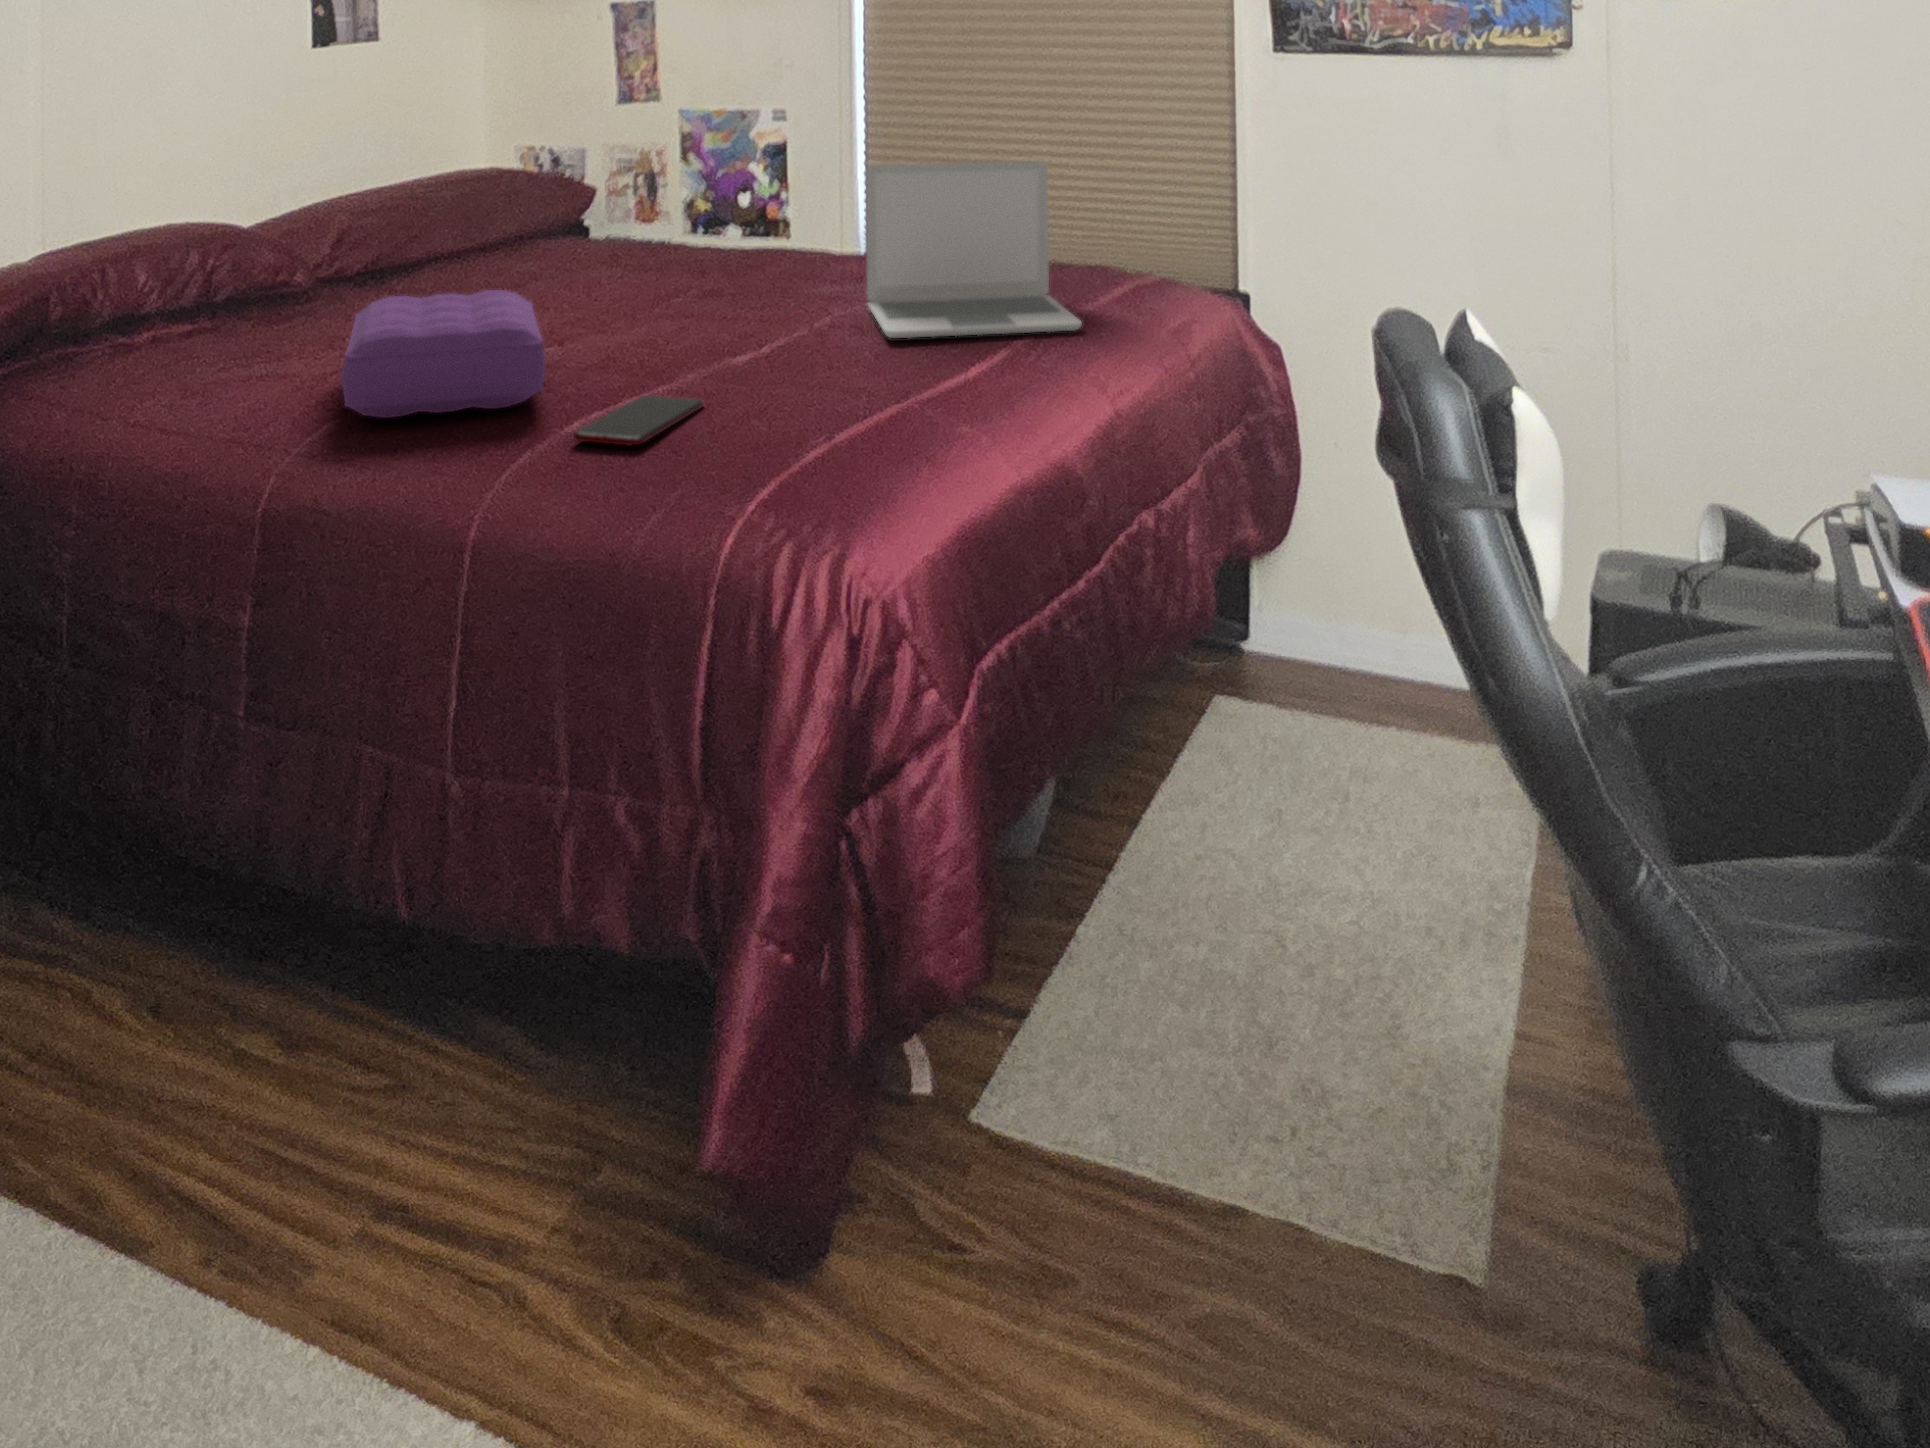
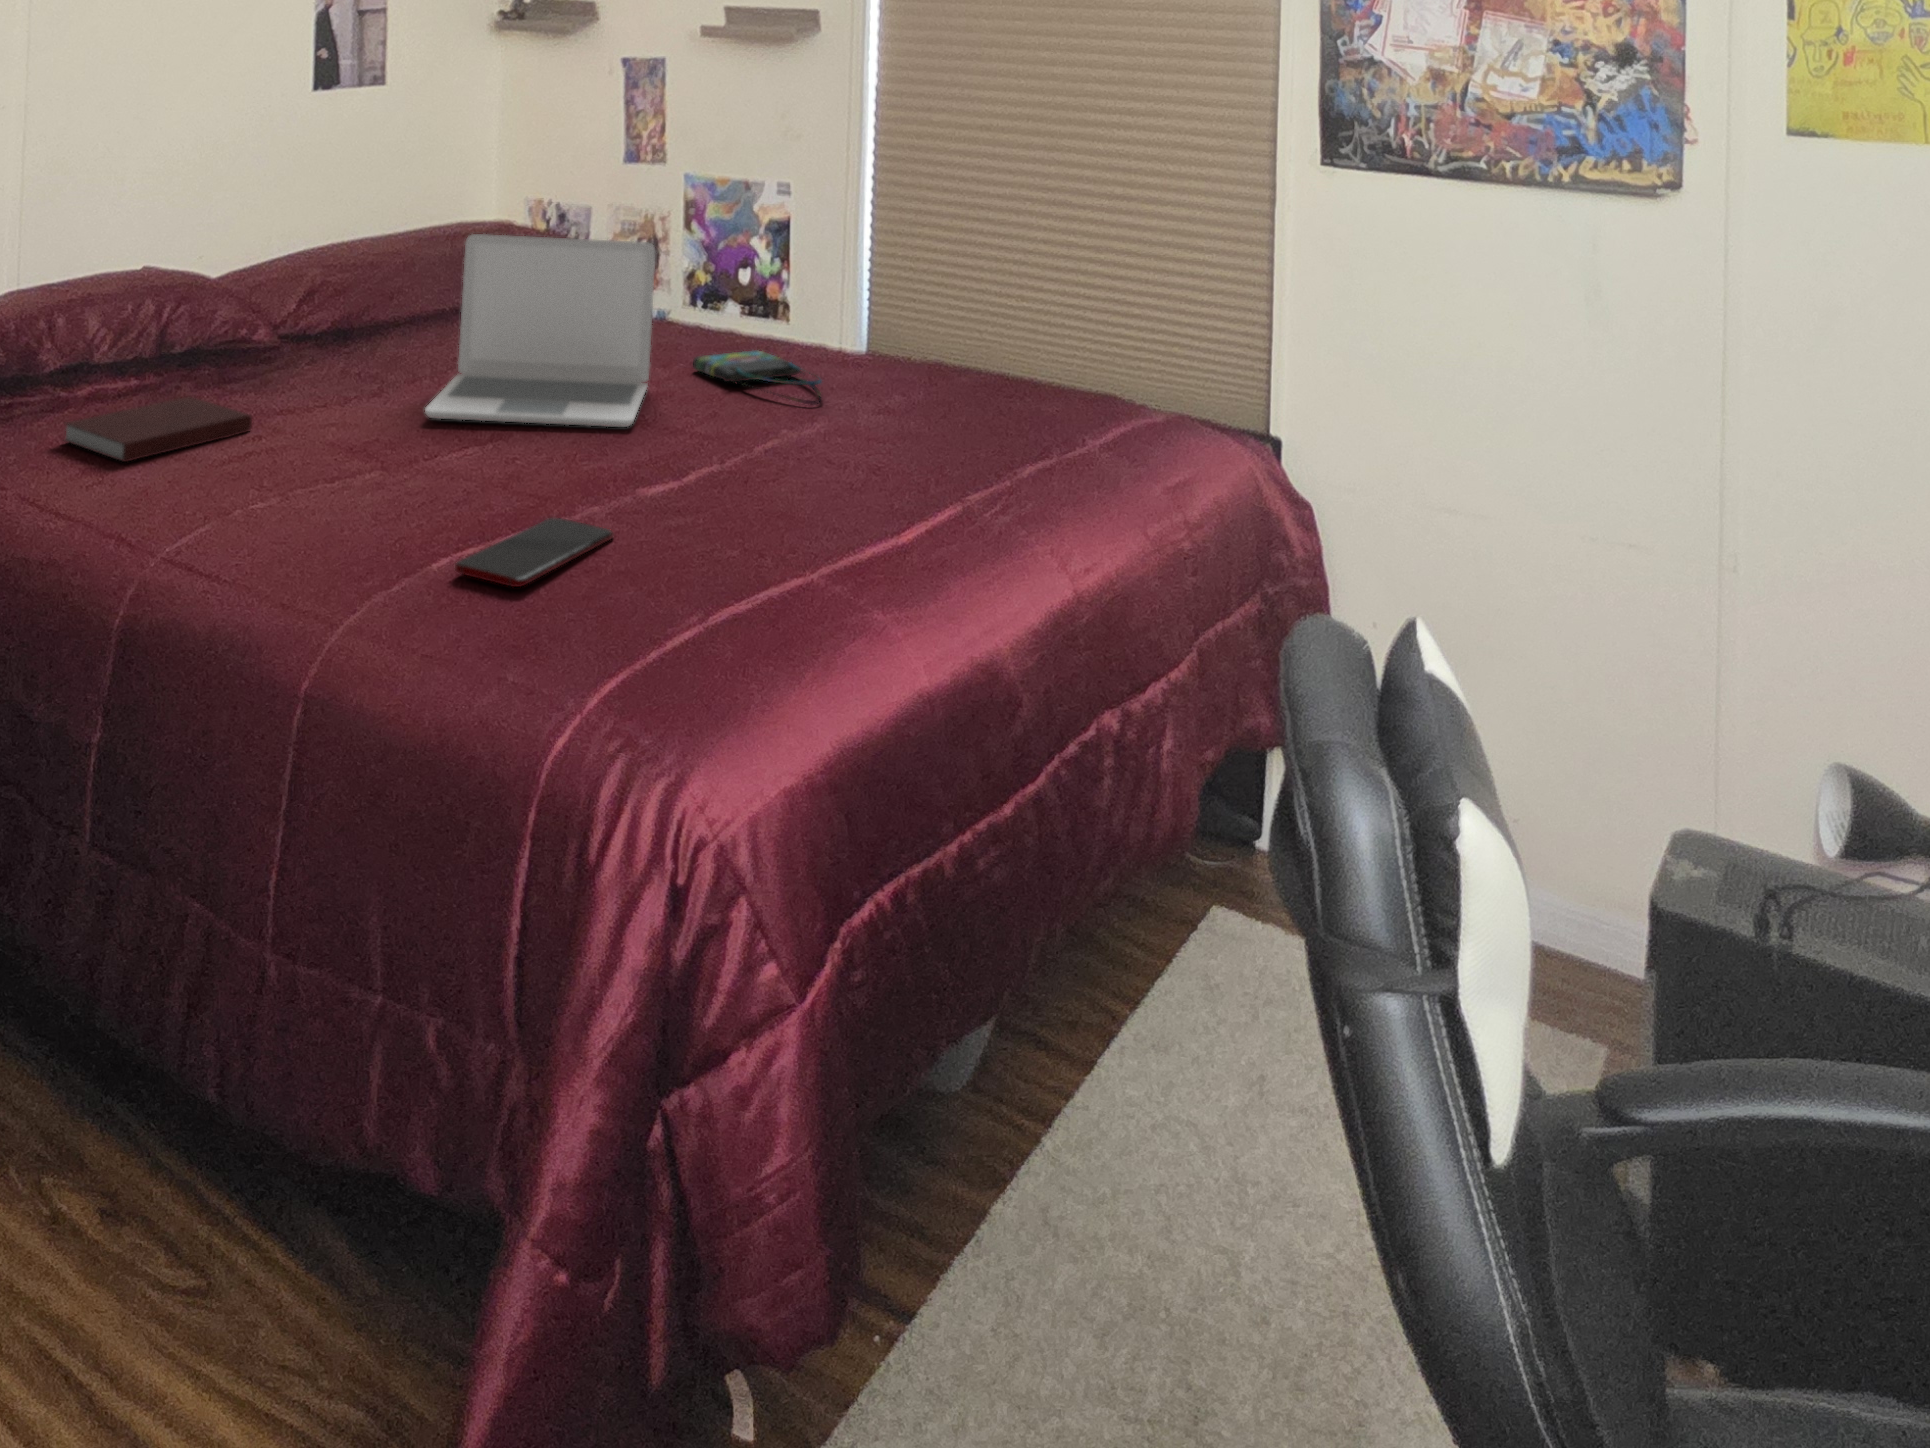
laptop: present [866,161,1082,338] -> present [425,234,655,427]
tote bag: none [720,260,849,298] -> present [693,350,821,405]
pillow: present [342,290,546,418] -> none [232,376,464,518]
notebook: none [135,336,320,392] -> present [65,397,252,462]

